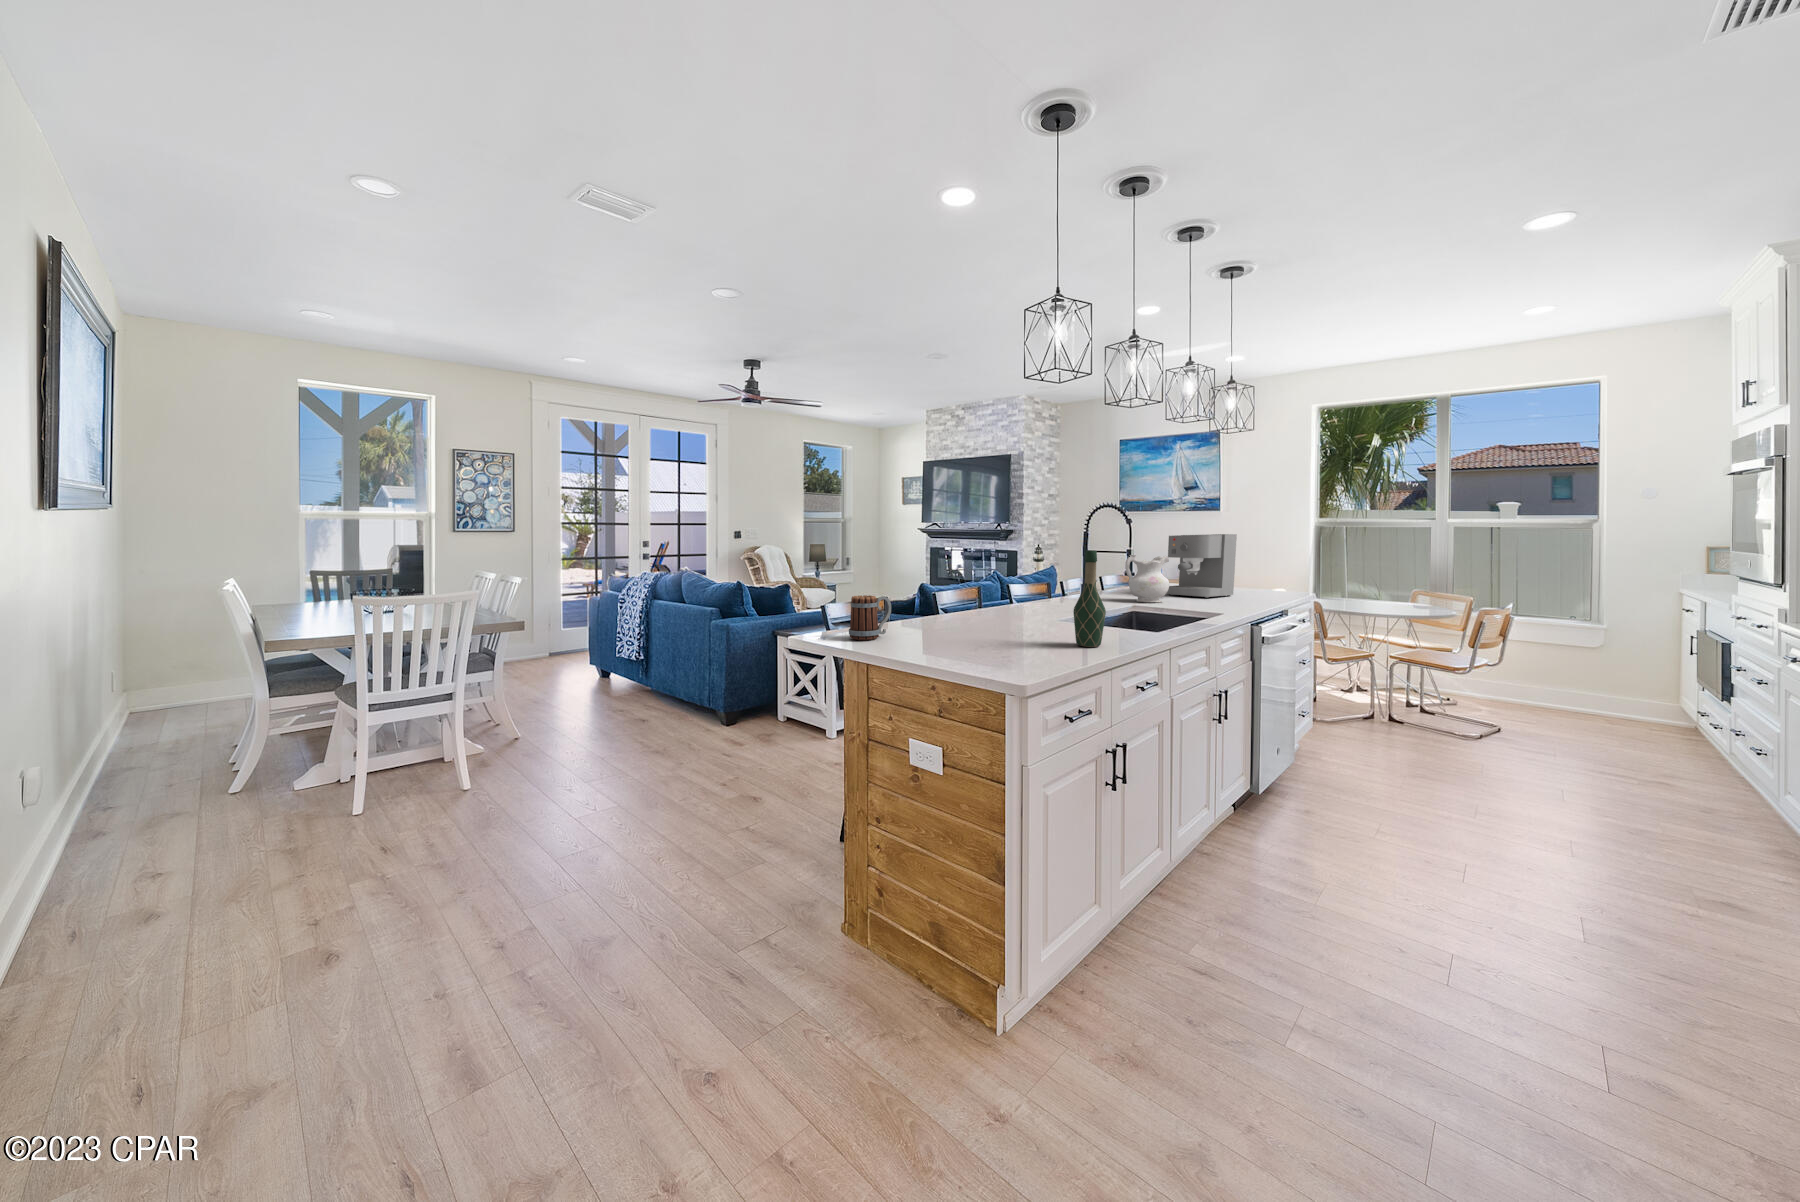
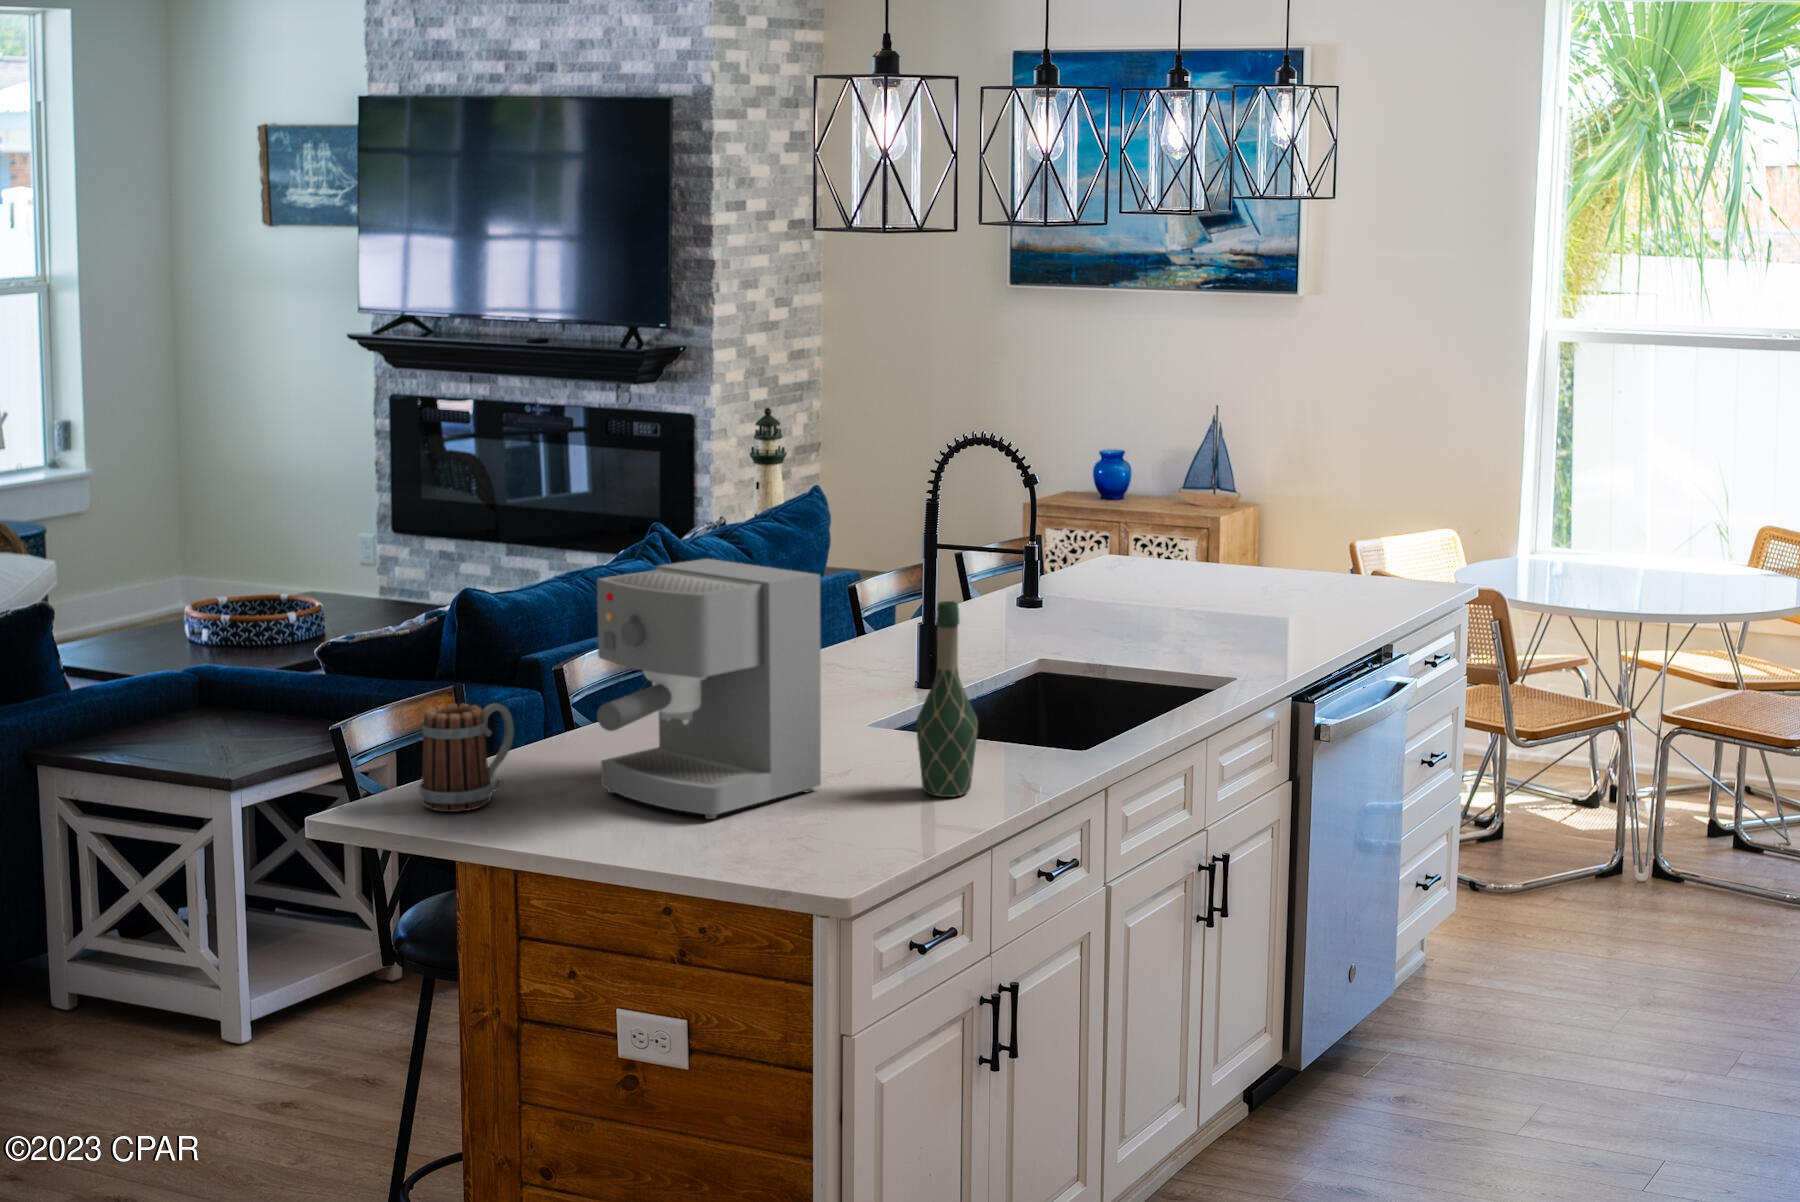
coffee maker: present [1167,534,1237,598] -> present [597,559,821,819]
ceramic pitcher: present [1125,555,1169,602] -> none [1011,520,1109,635]

